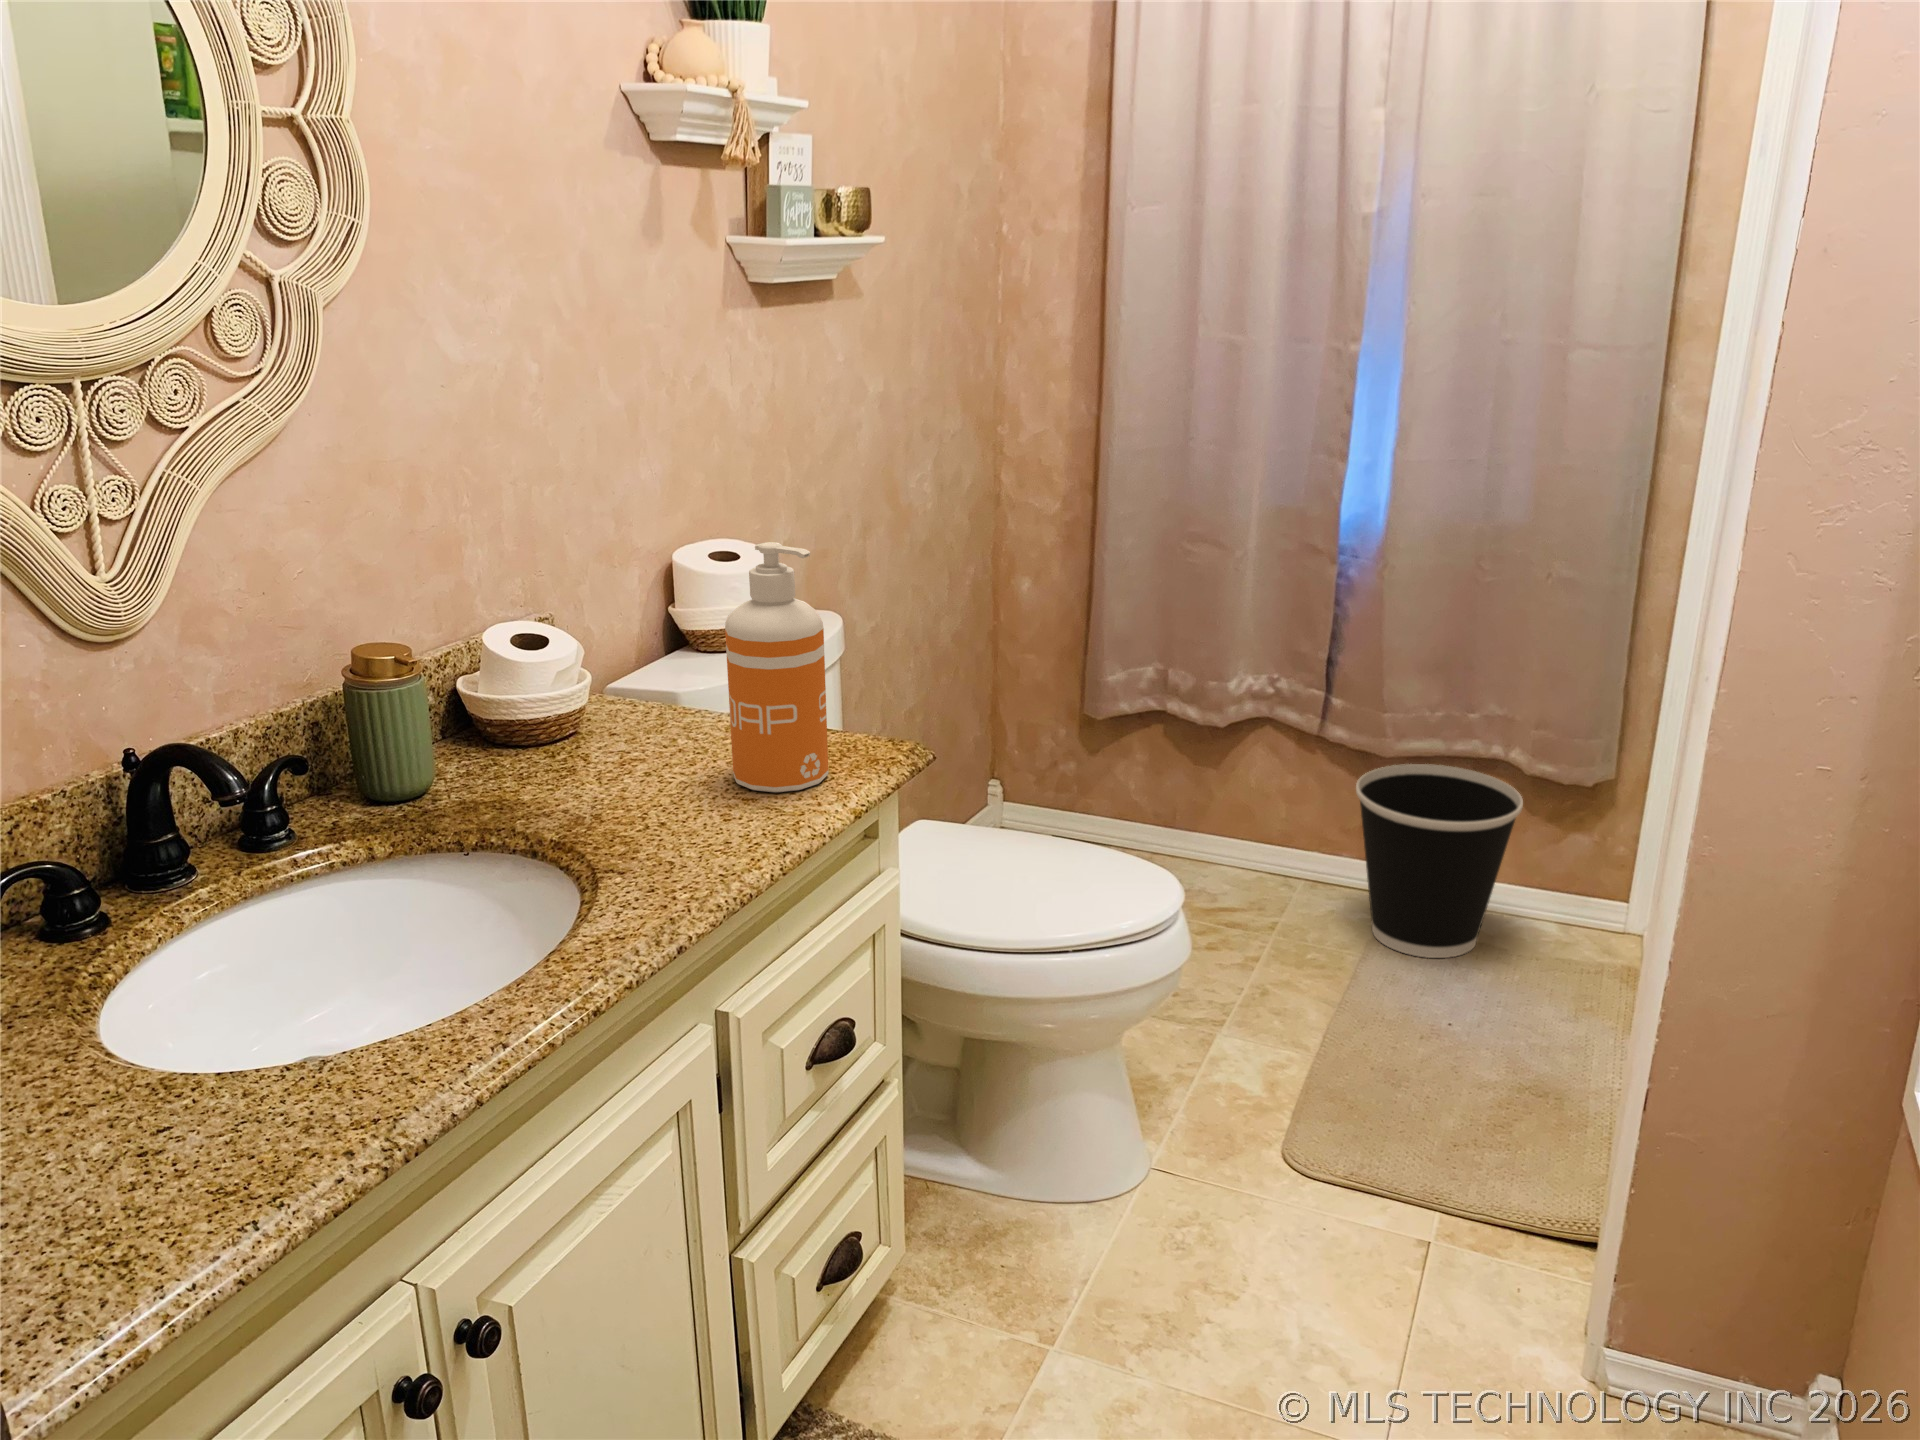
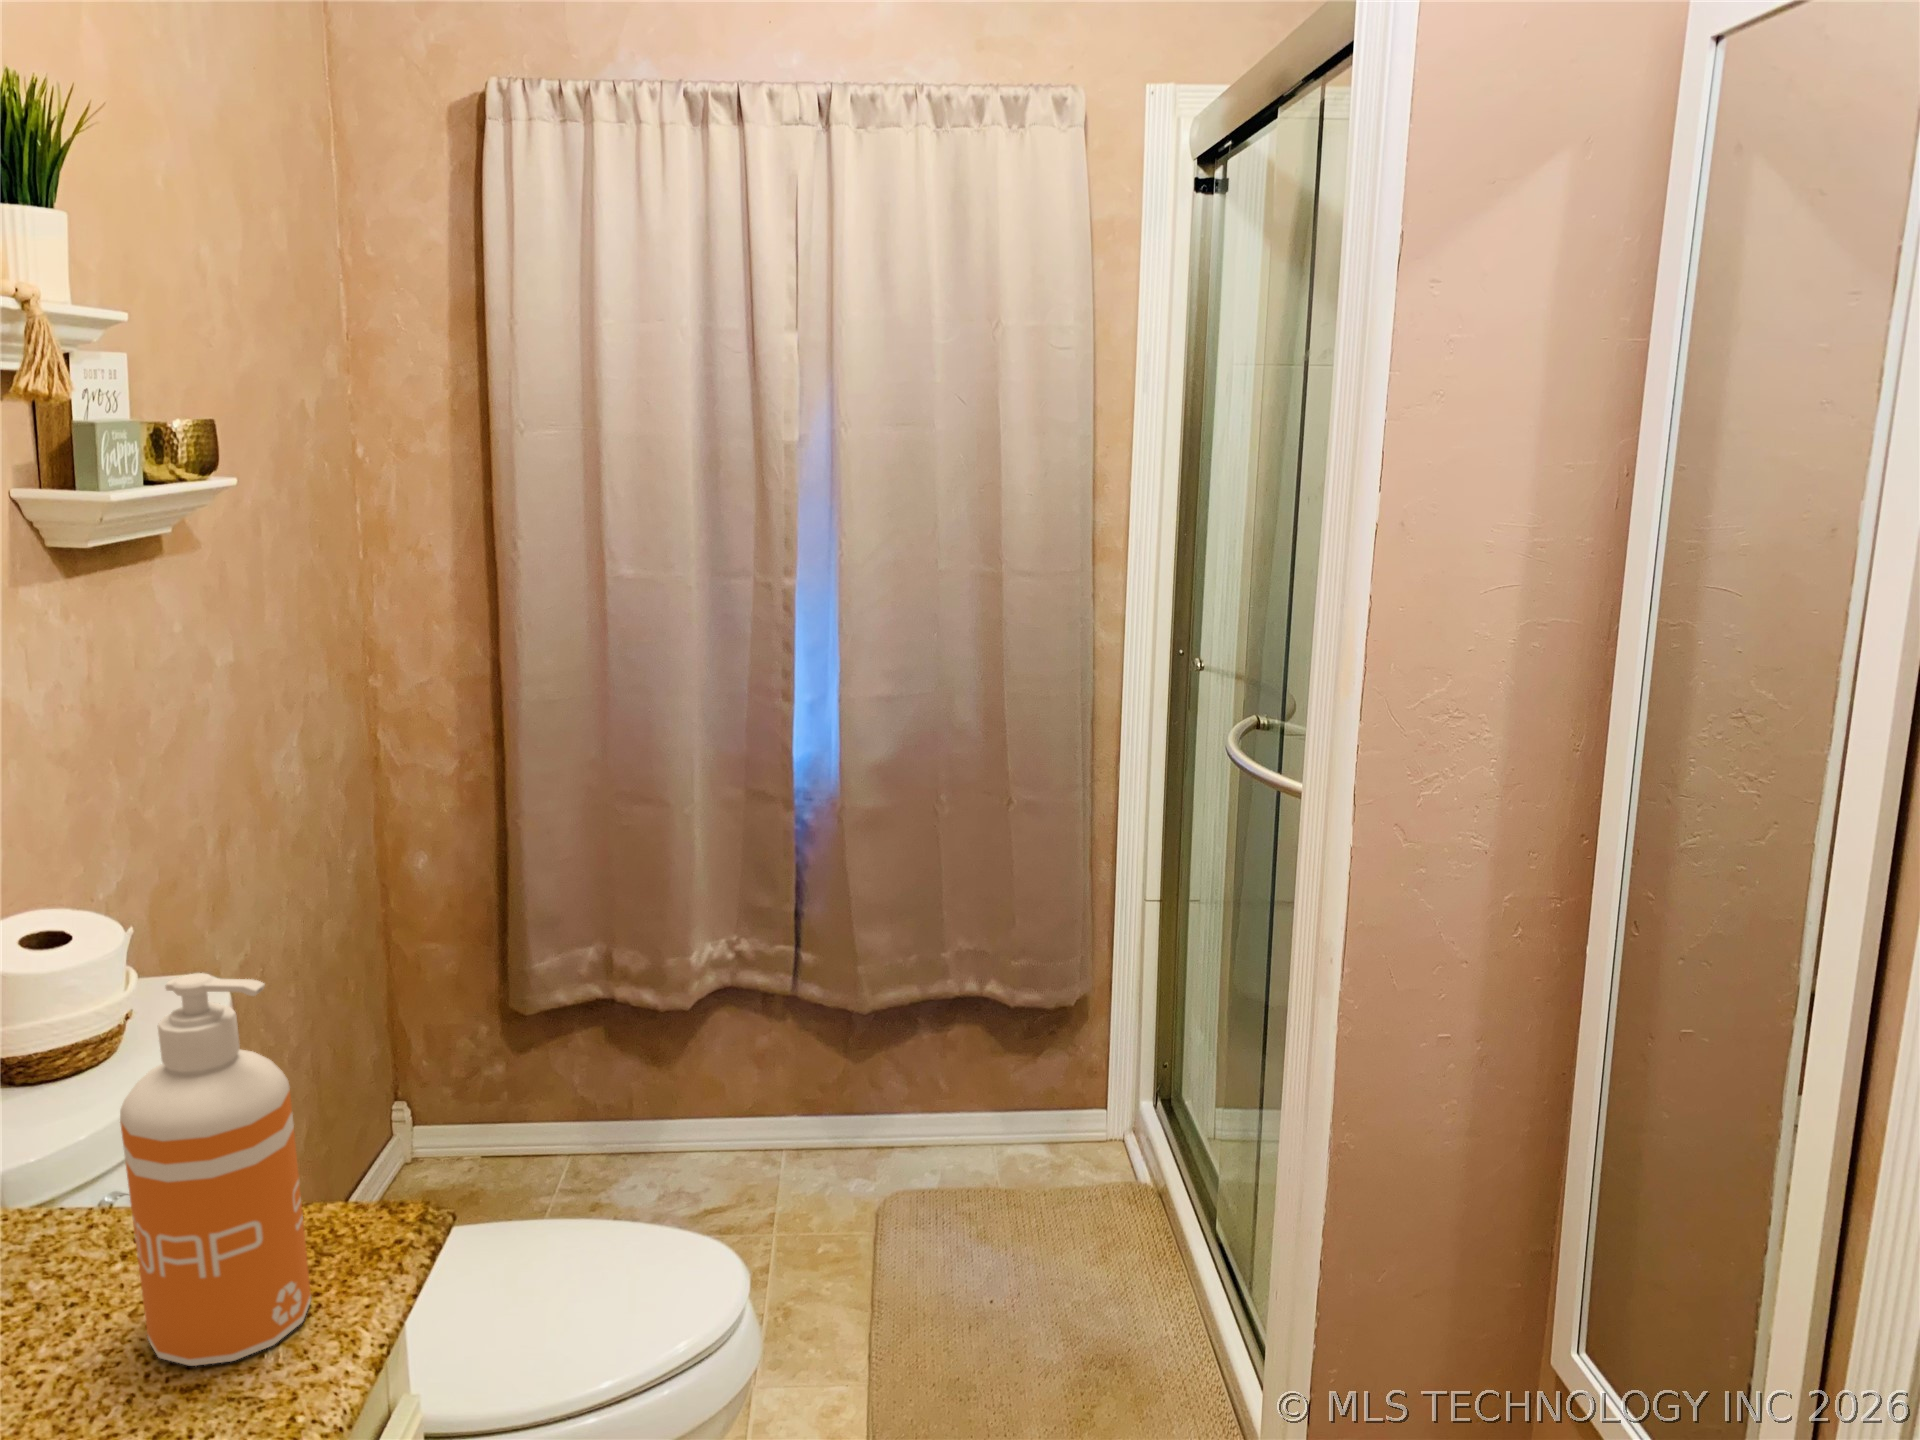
wastebasket: present [1356,764,1523,958] -> none [846,1008,1017,1225]

